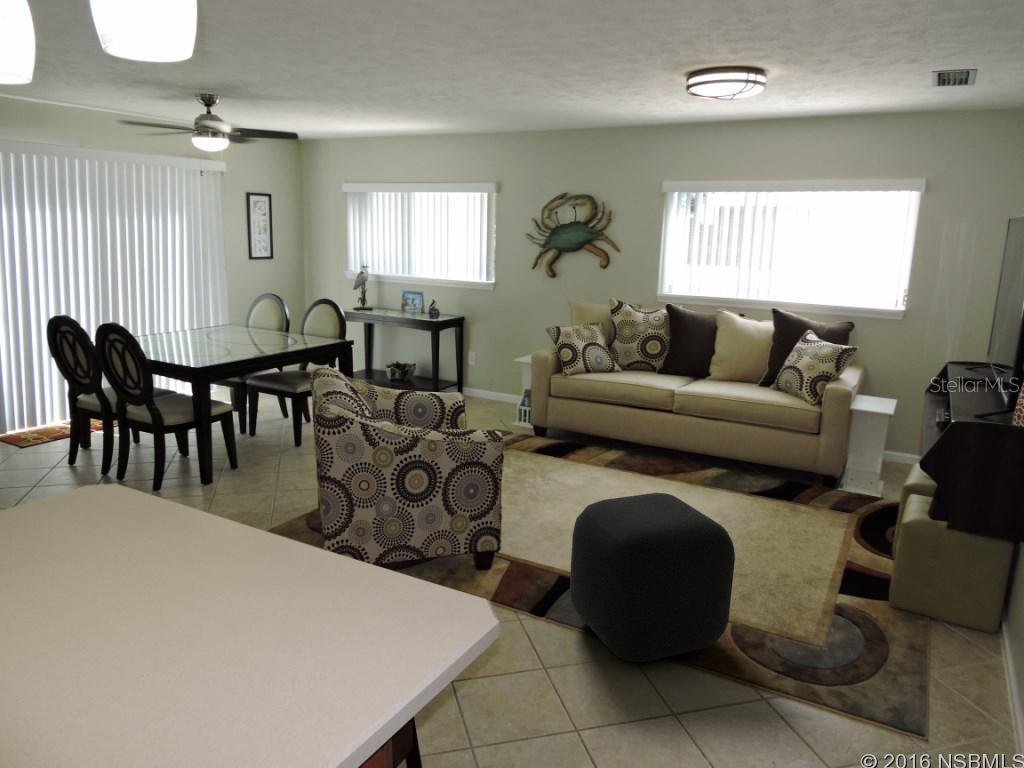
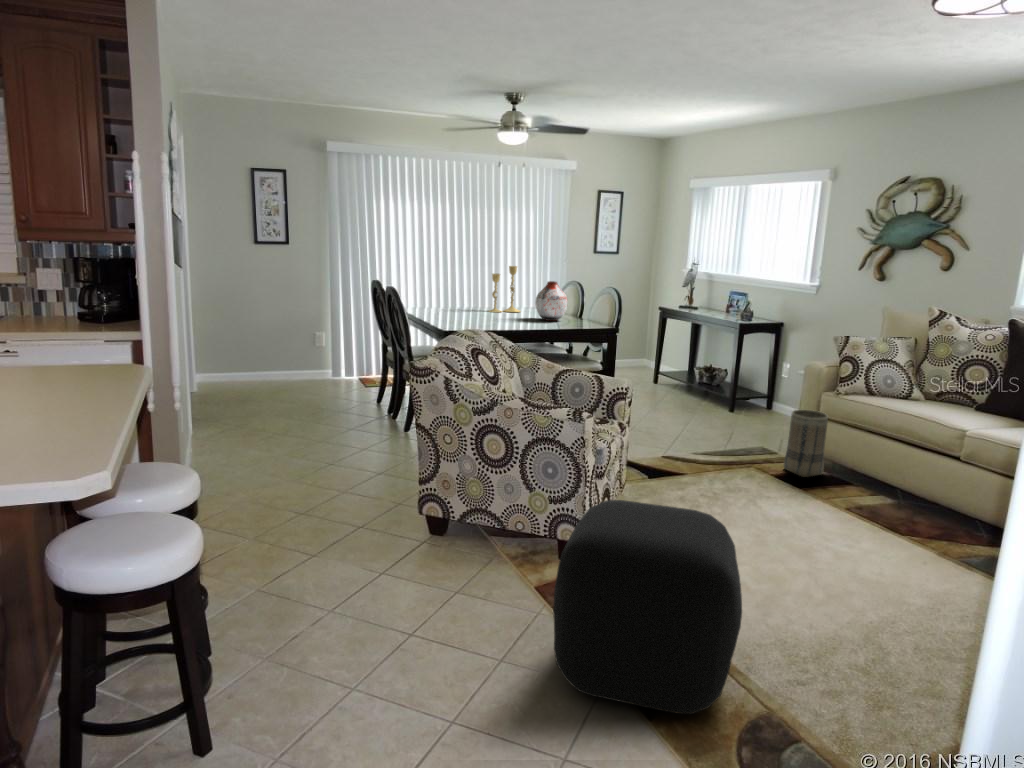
candlestick: none [192,283,228,337] -> present [489,266,520,313]
vase: none [260,298,295,340] -> present [535,281,568,321]
basket: none [535,392,566,448] -> present [784,410,828,477]

